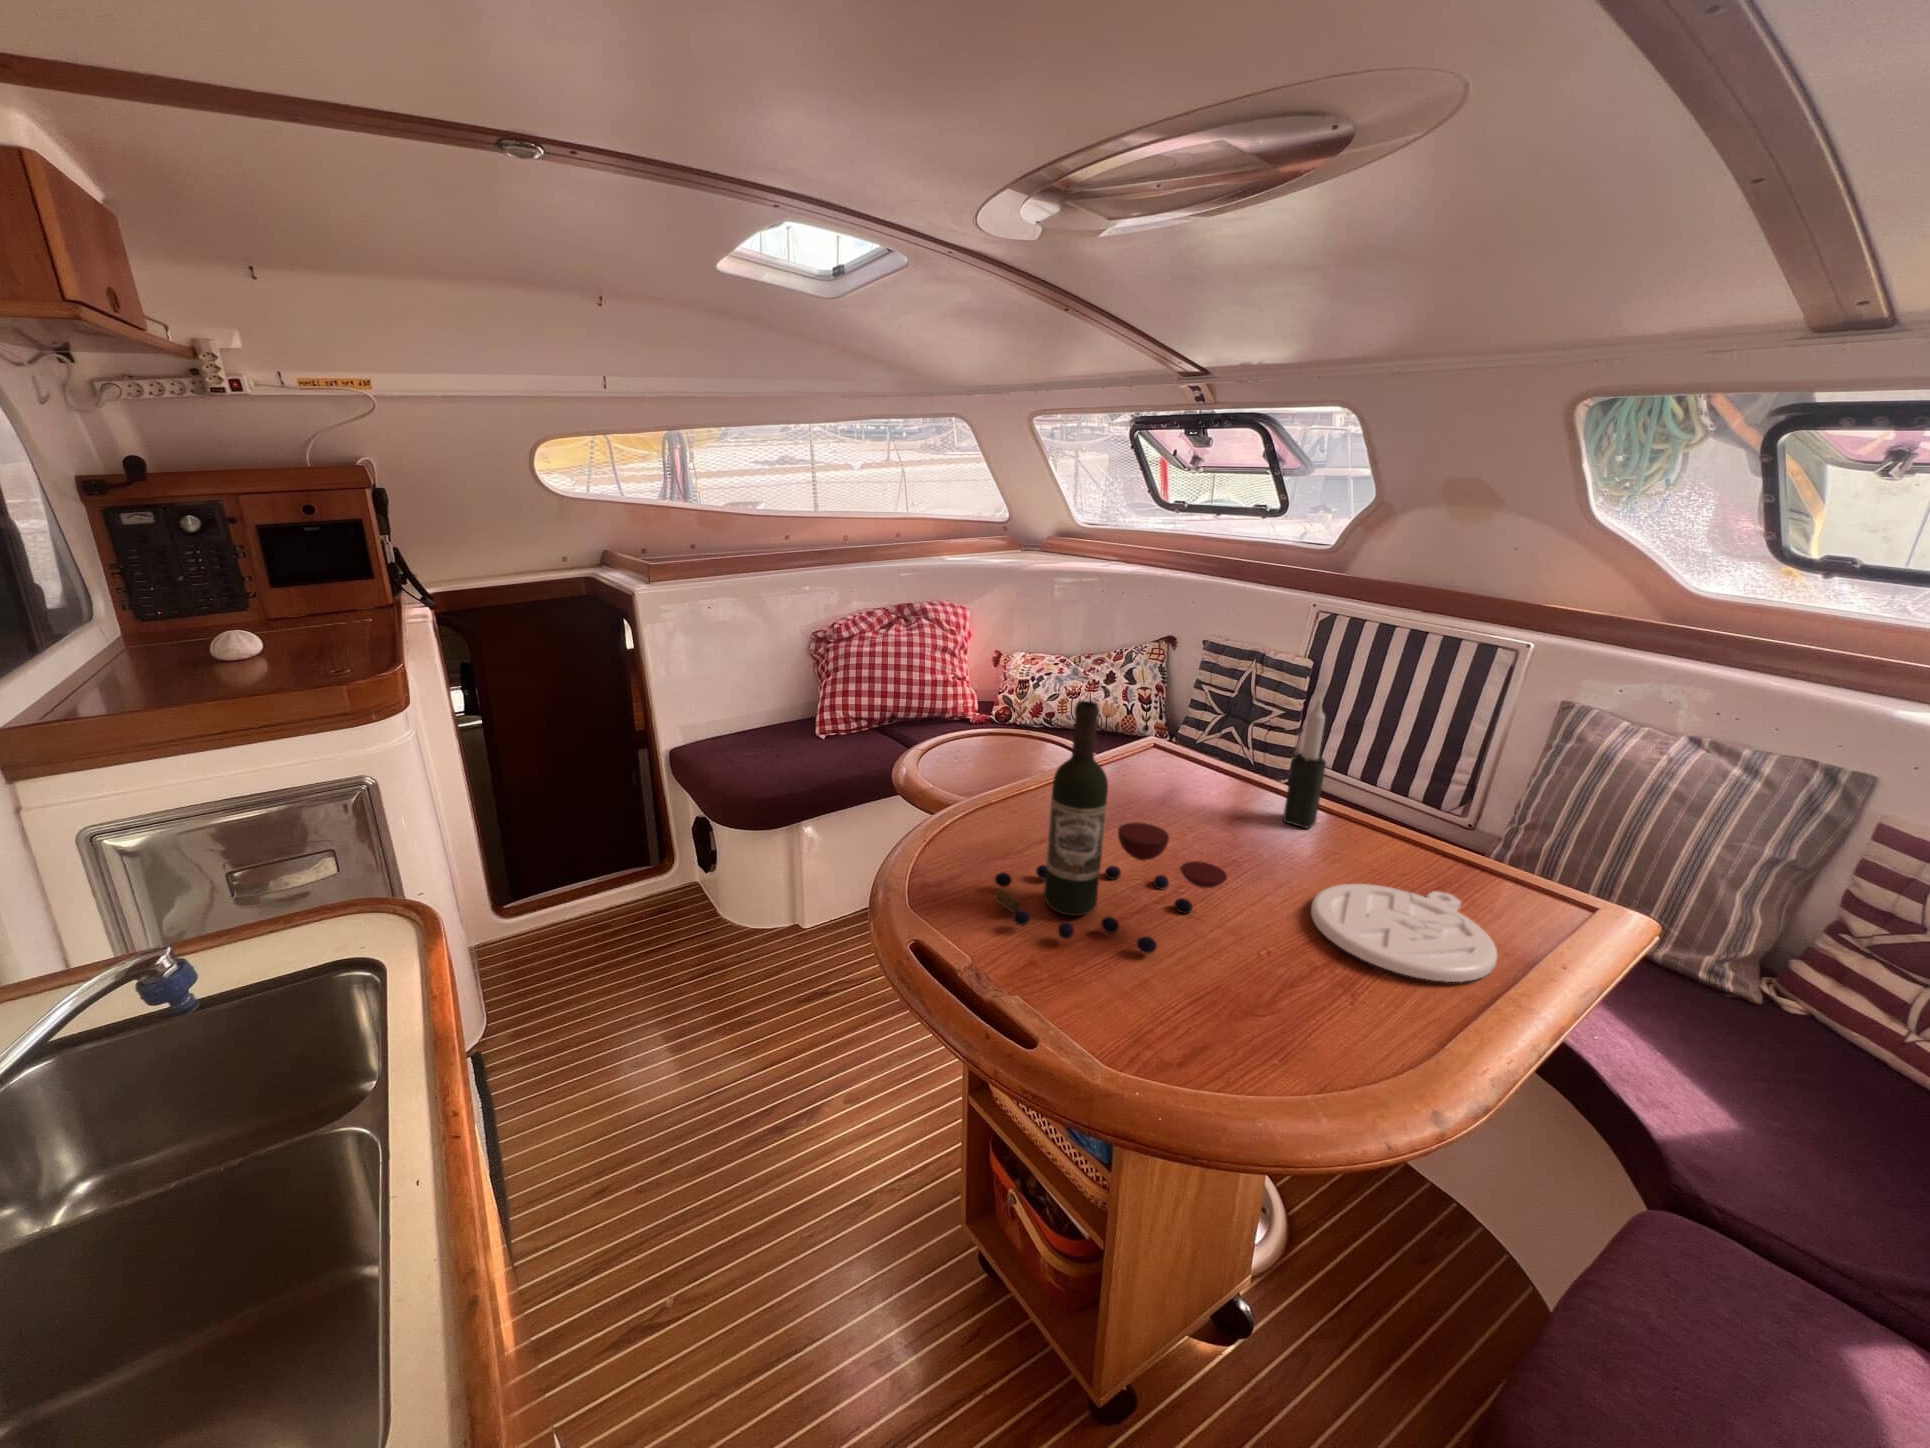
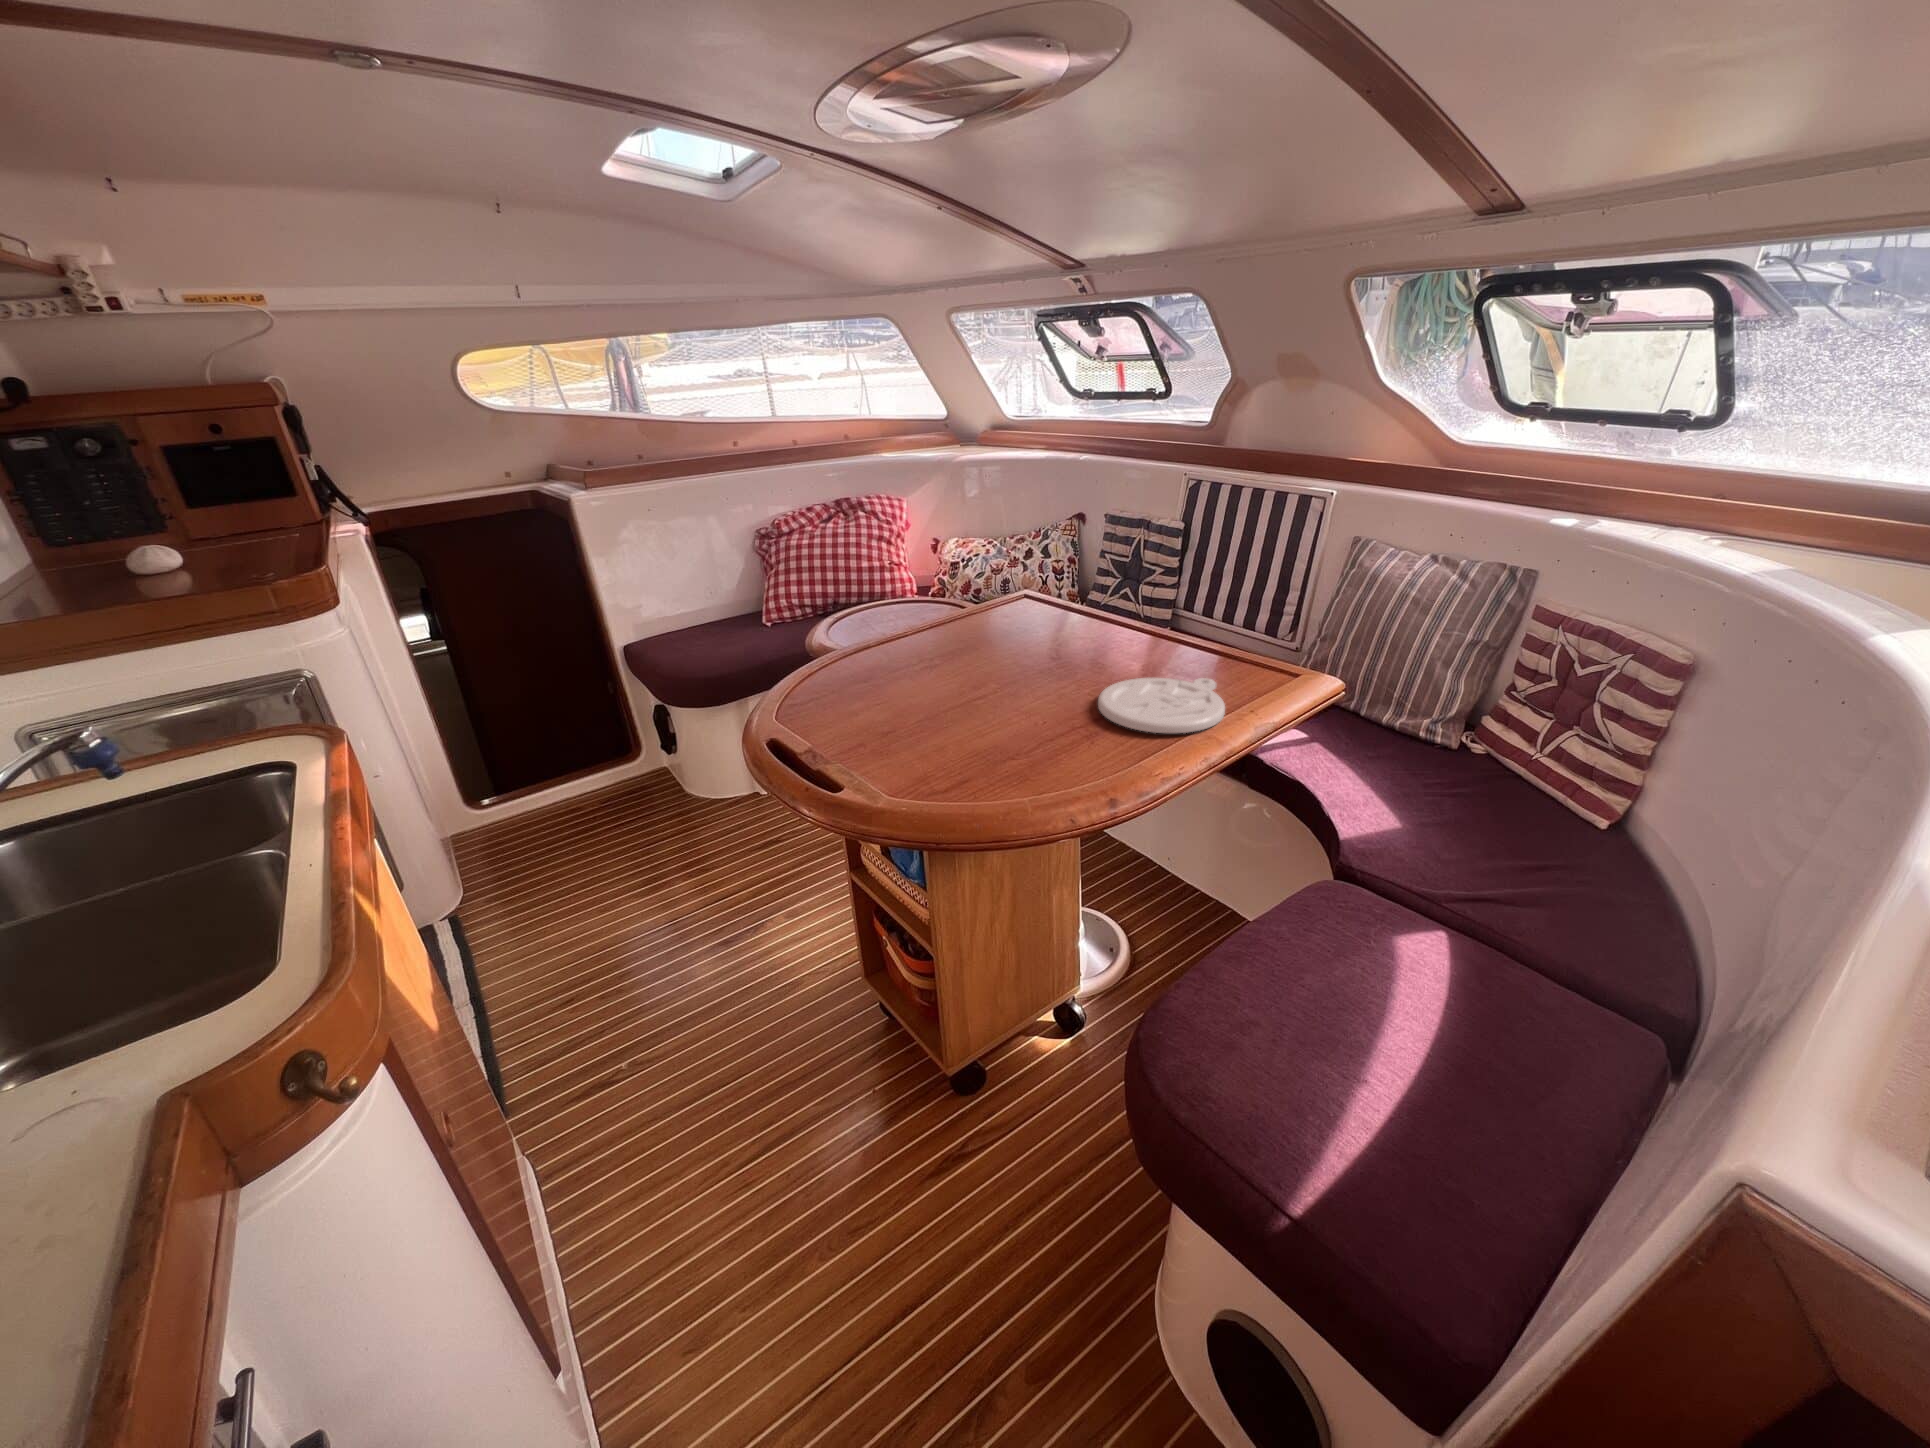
candle: present [1283,699,1326,829] -> none [1110,536,1139,646]
wine bottle: present [995,701,1227,954] -> none [846,537,1022,738]

